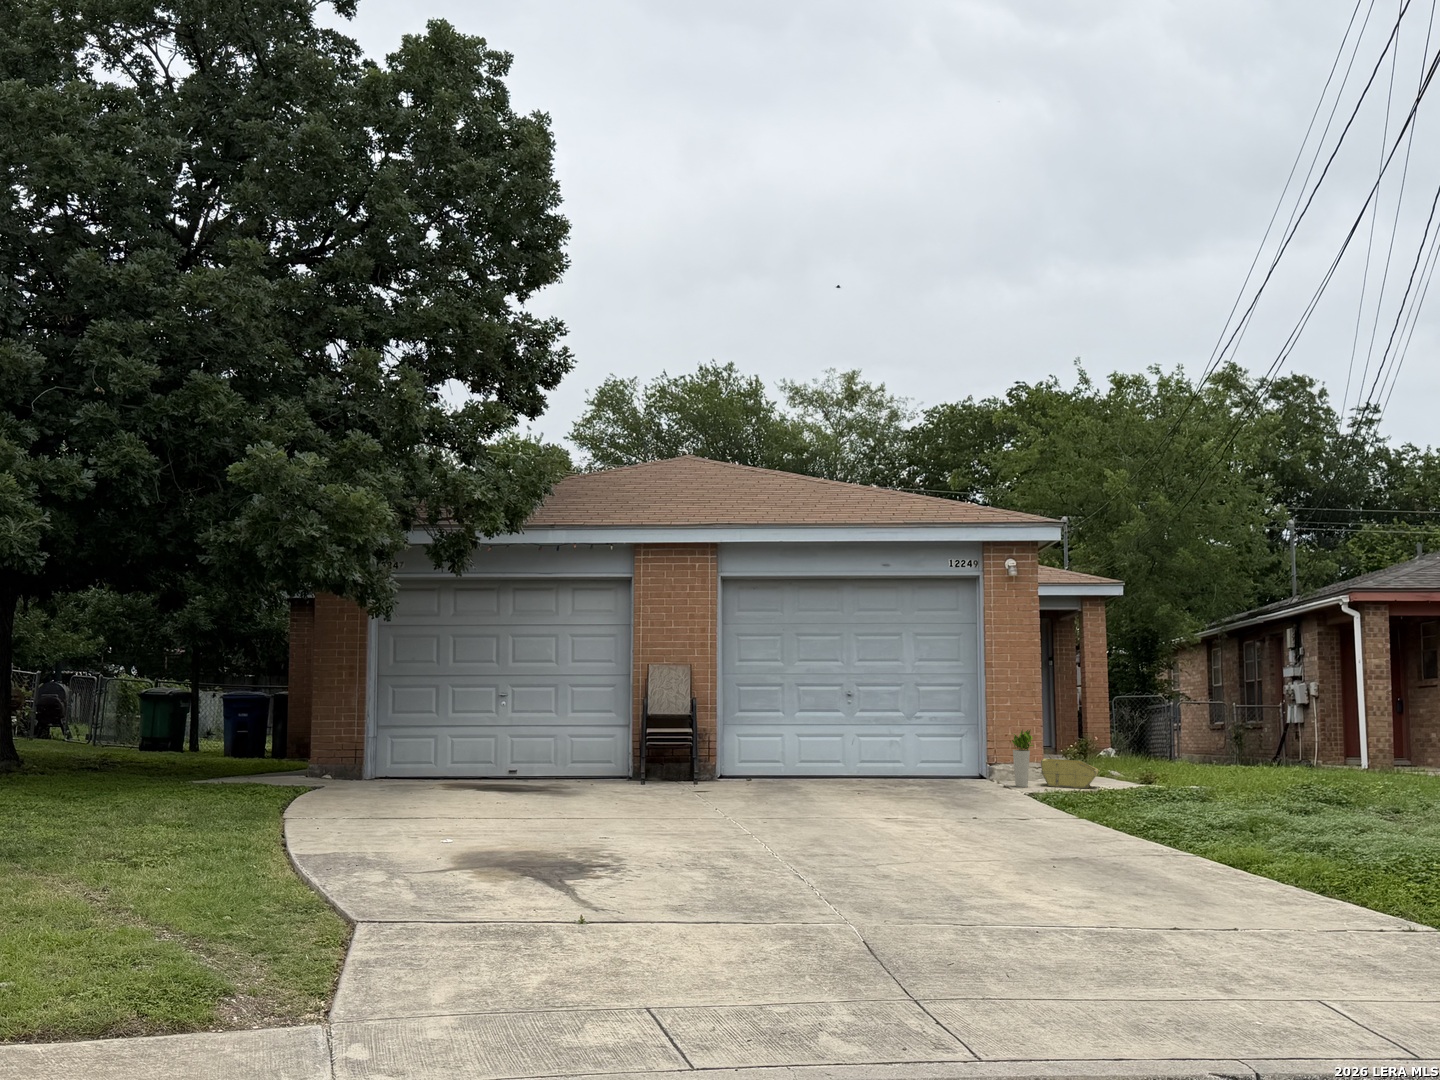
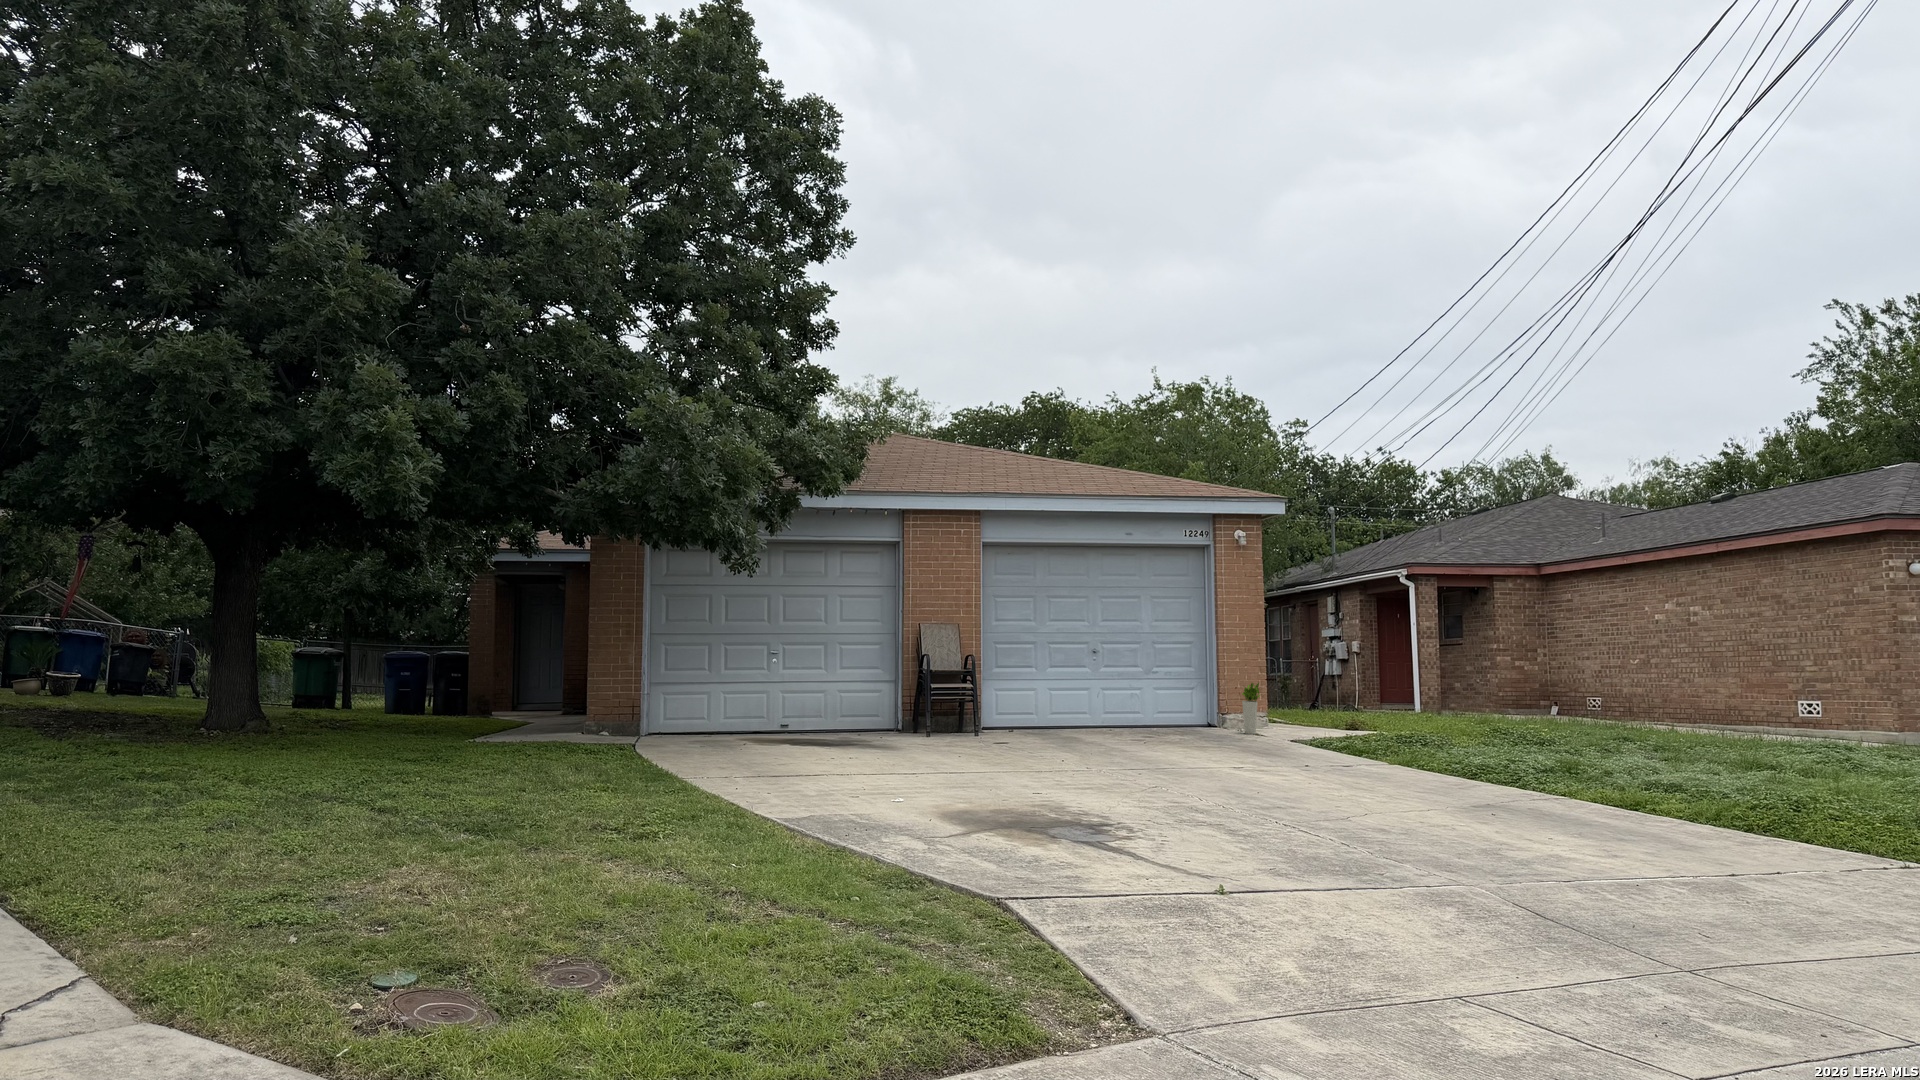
storage bin: present [1041,759,1099,789] -> none [1259,708,1312,734]

